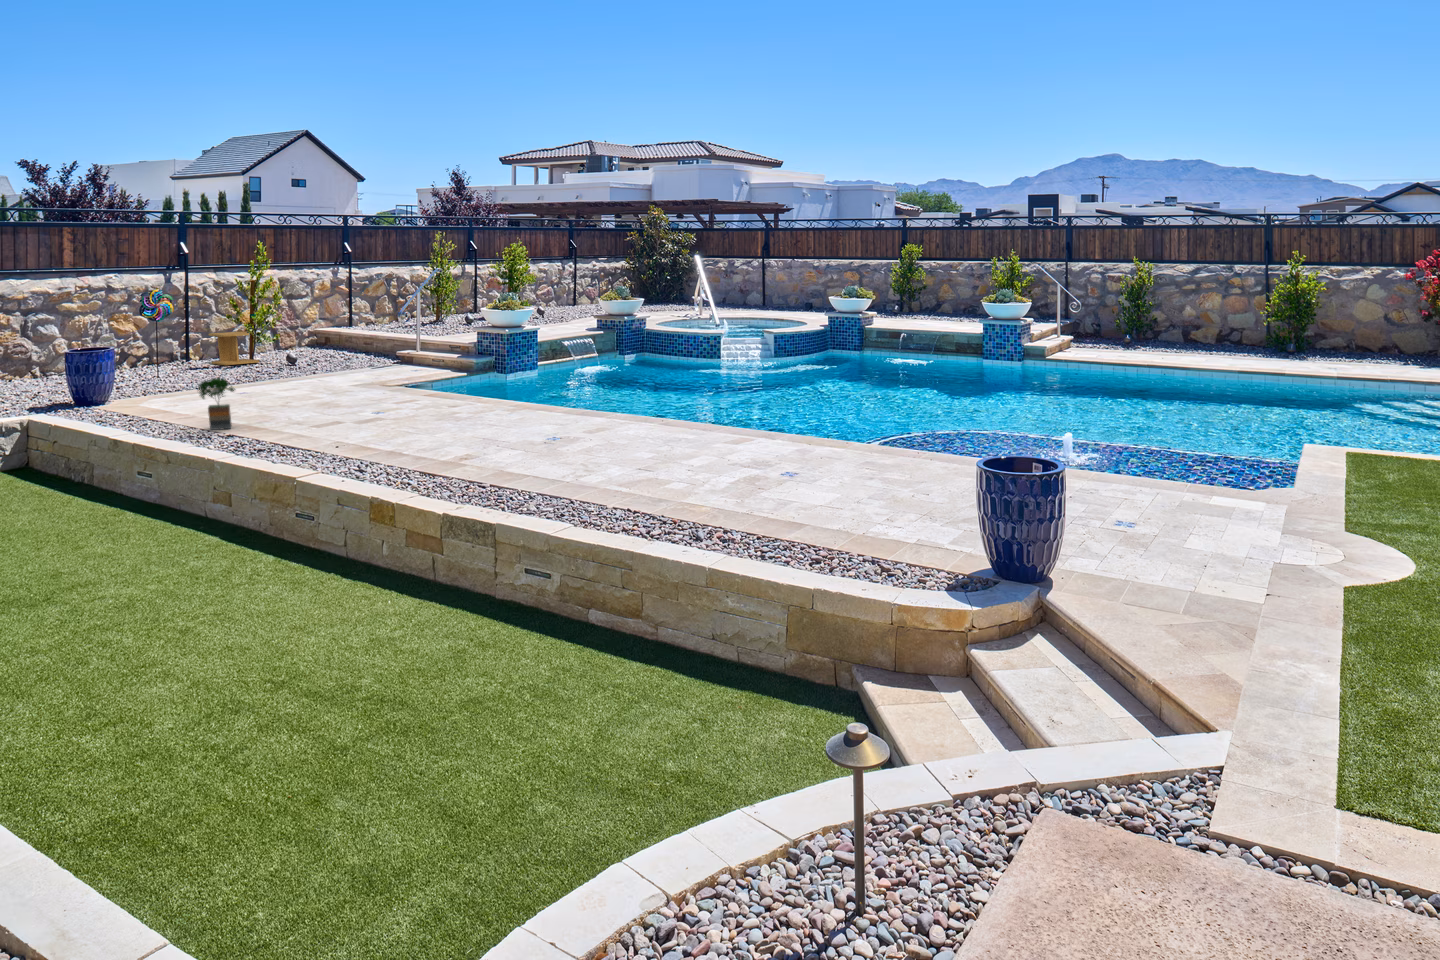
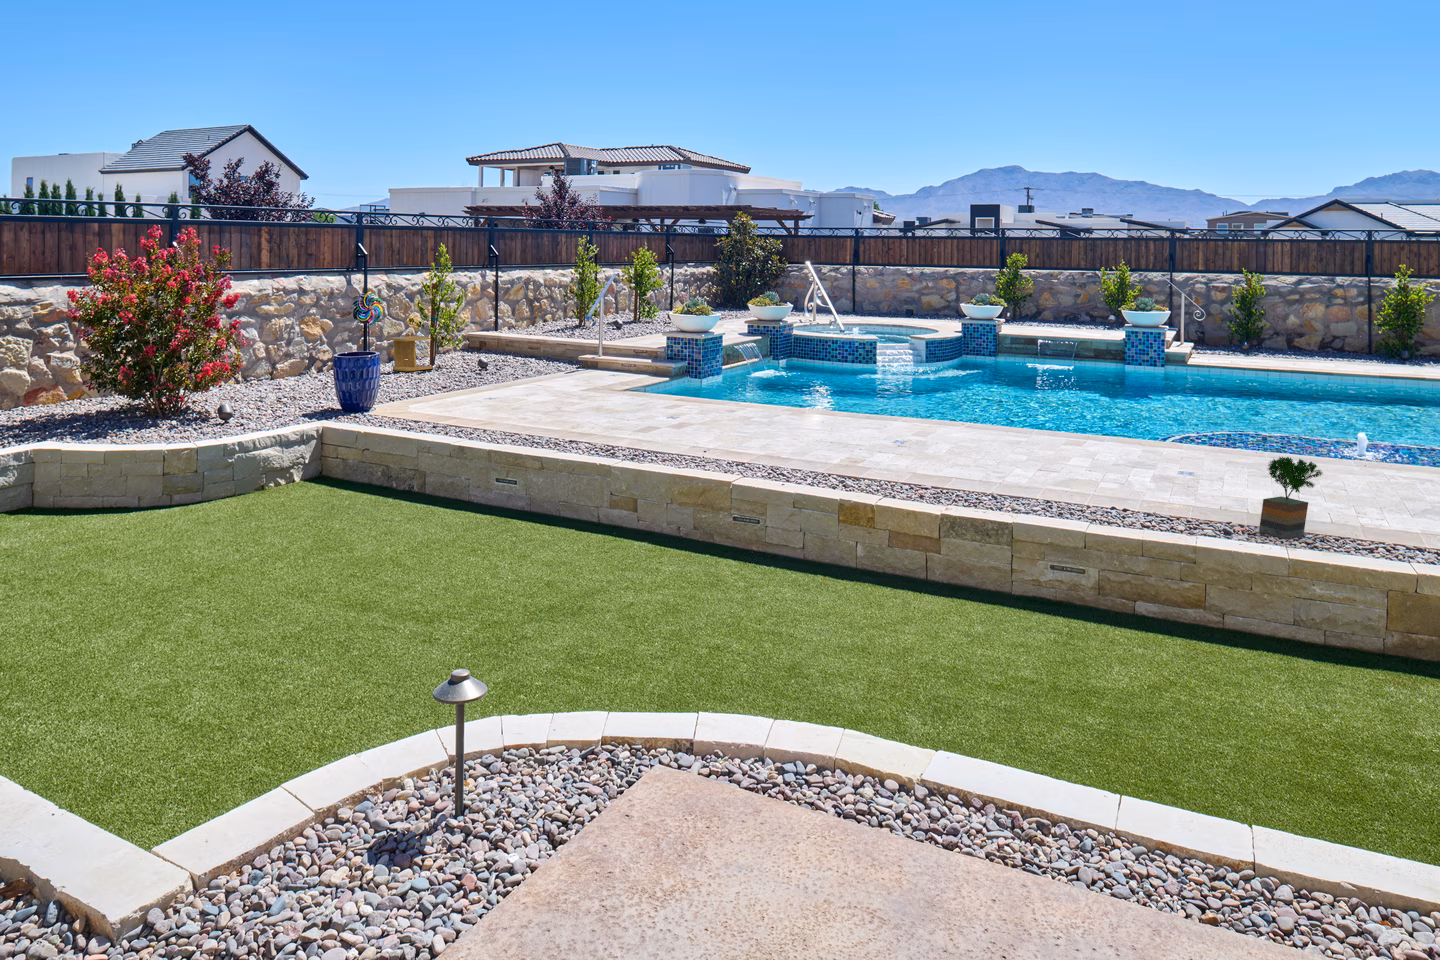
potted tree: present [197,378,235,430] -> present [1259,457,1322,539]

